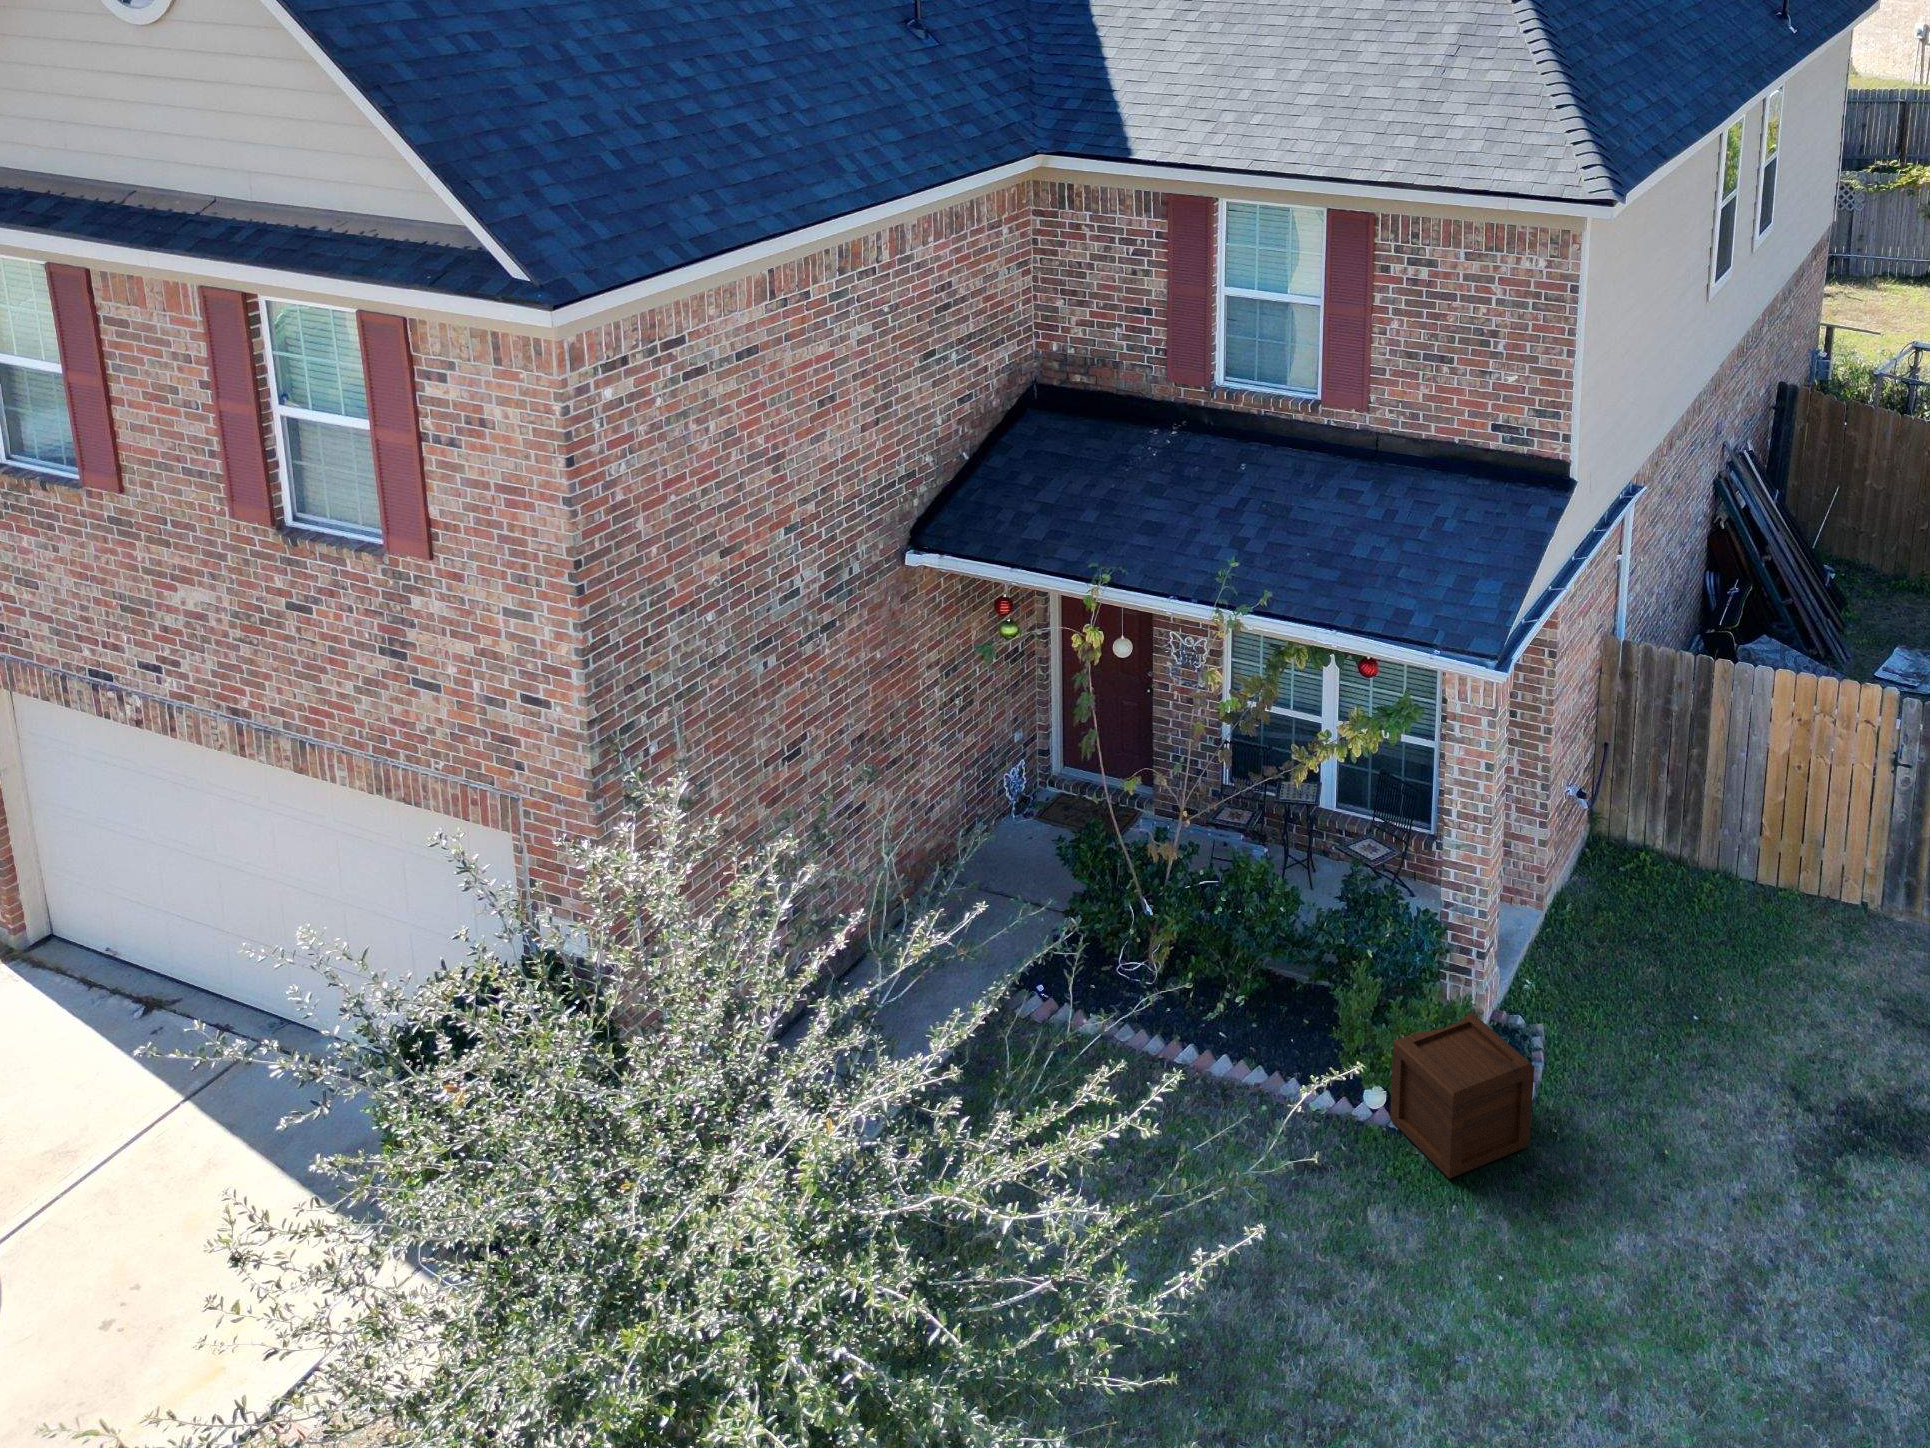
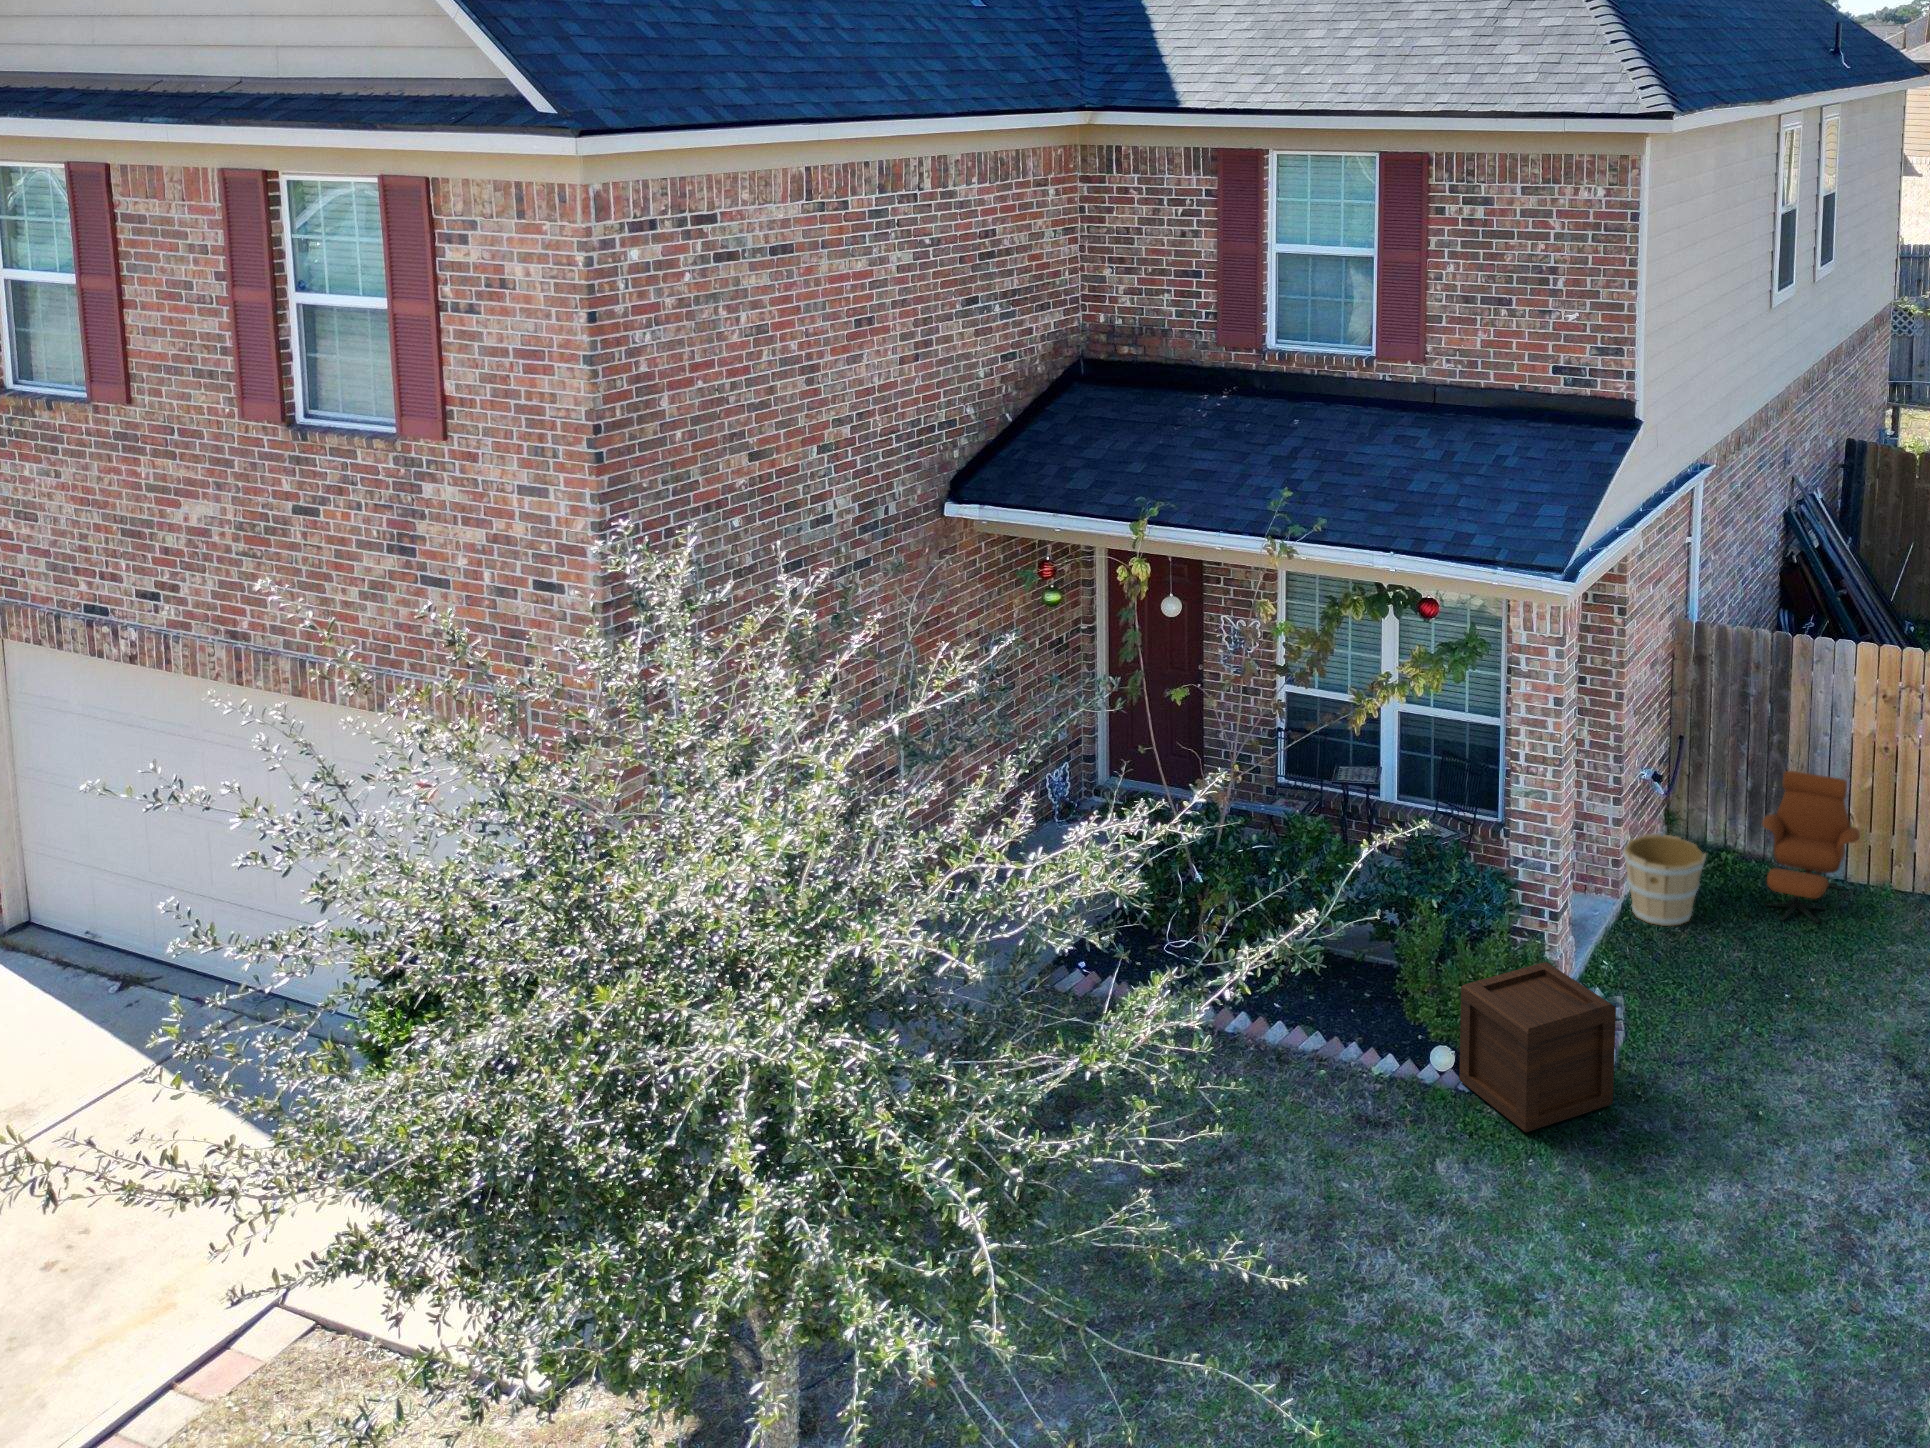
lounge chair: none [1677,785,1769,936] -> present [1762,771,1860,923]
wooden bucket: none [1546,849,1625,939] -> present [1623,834,1706,926]

